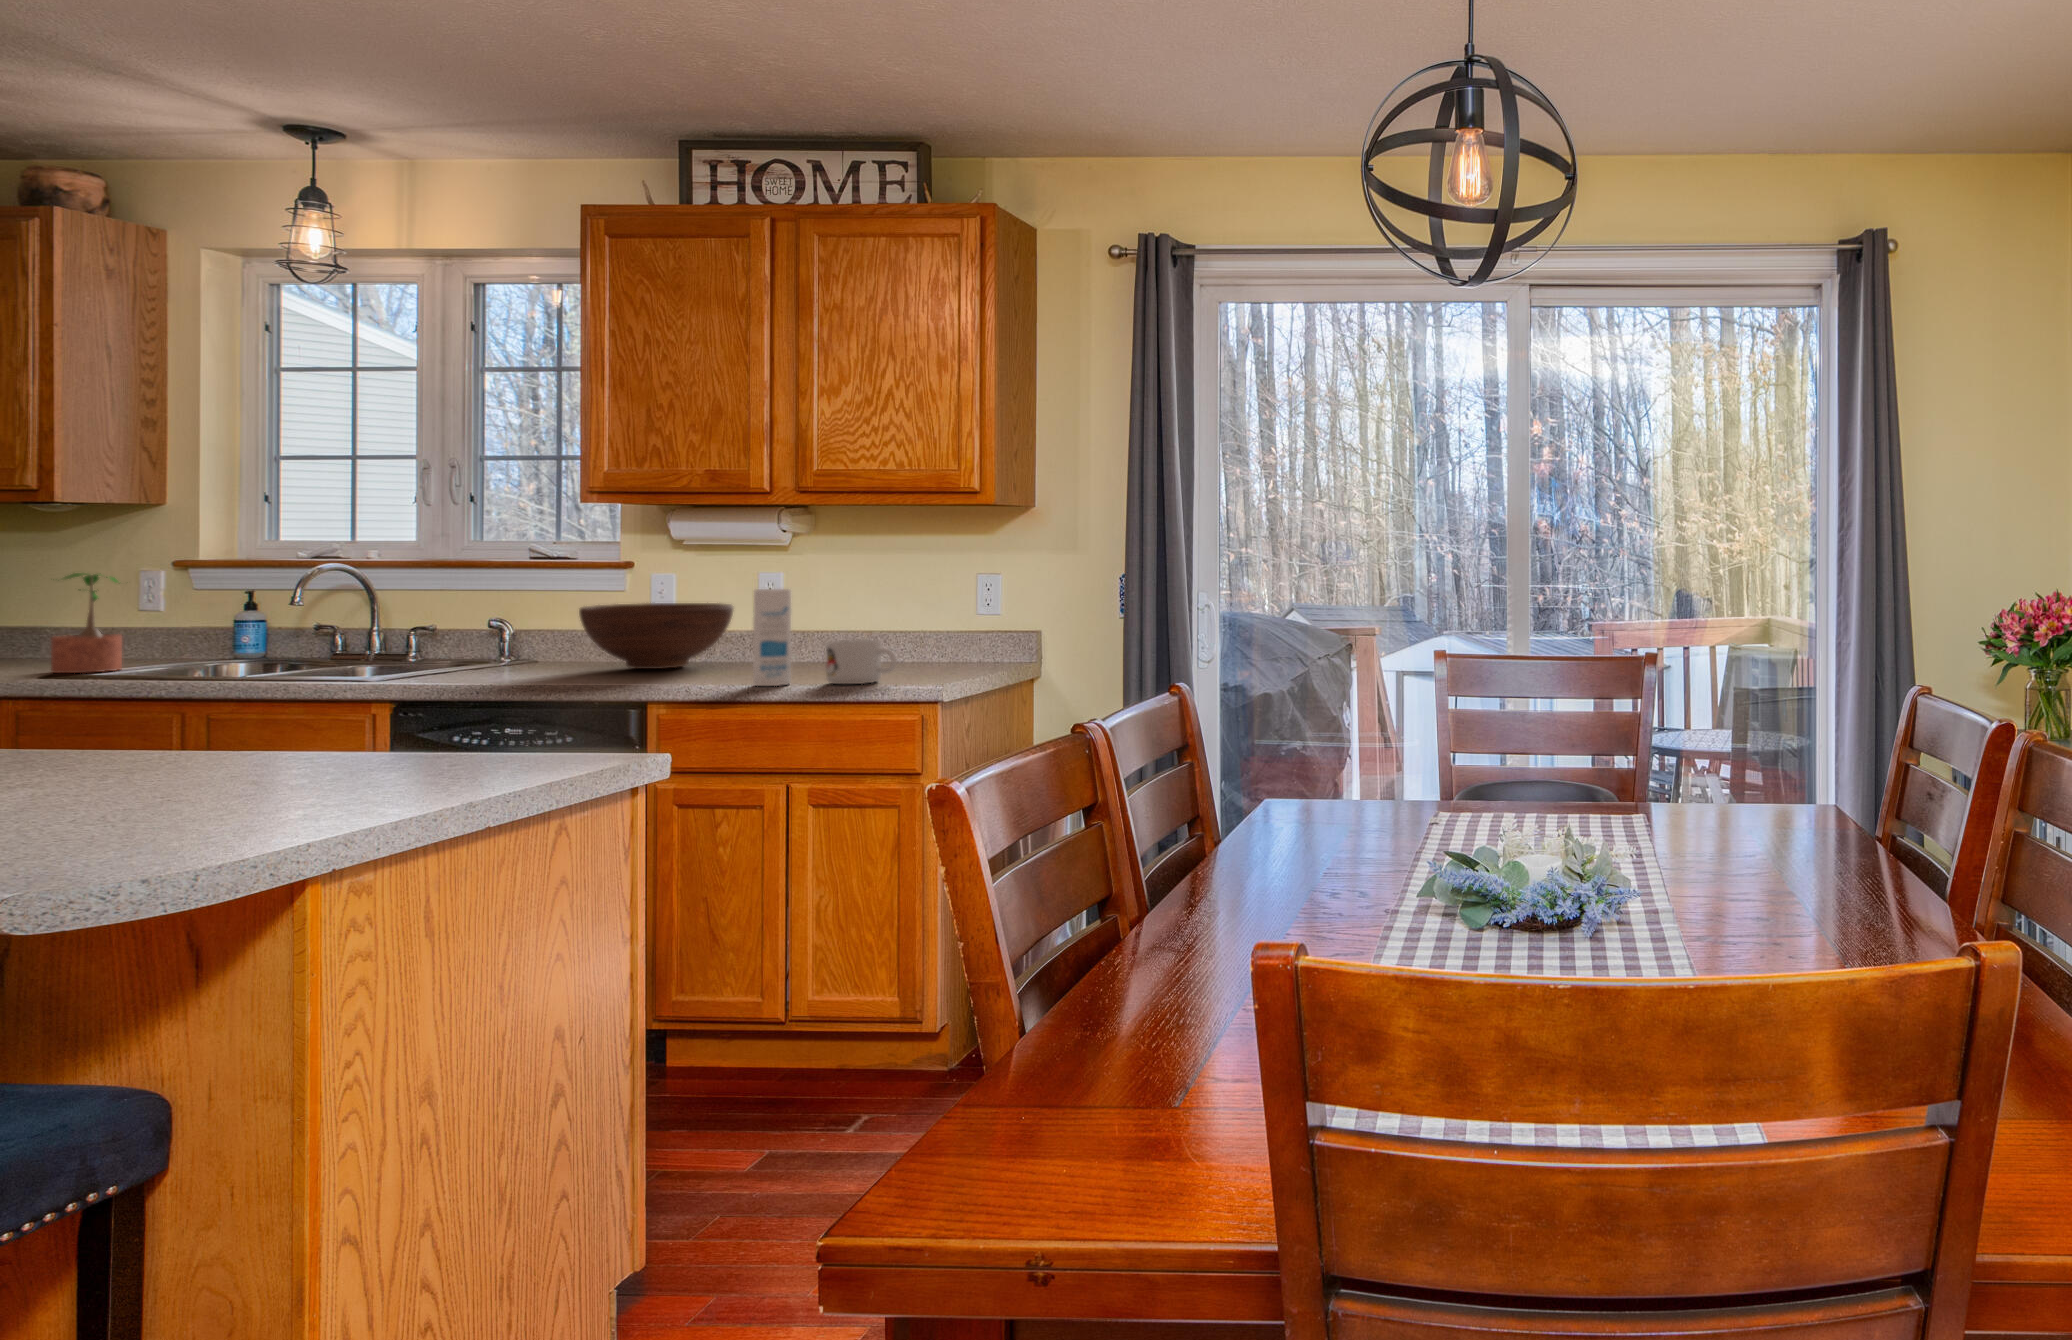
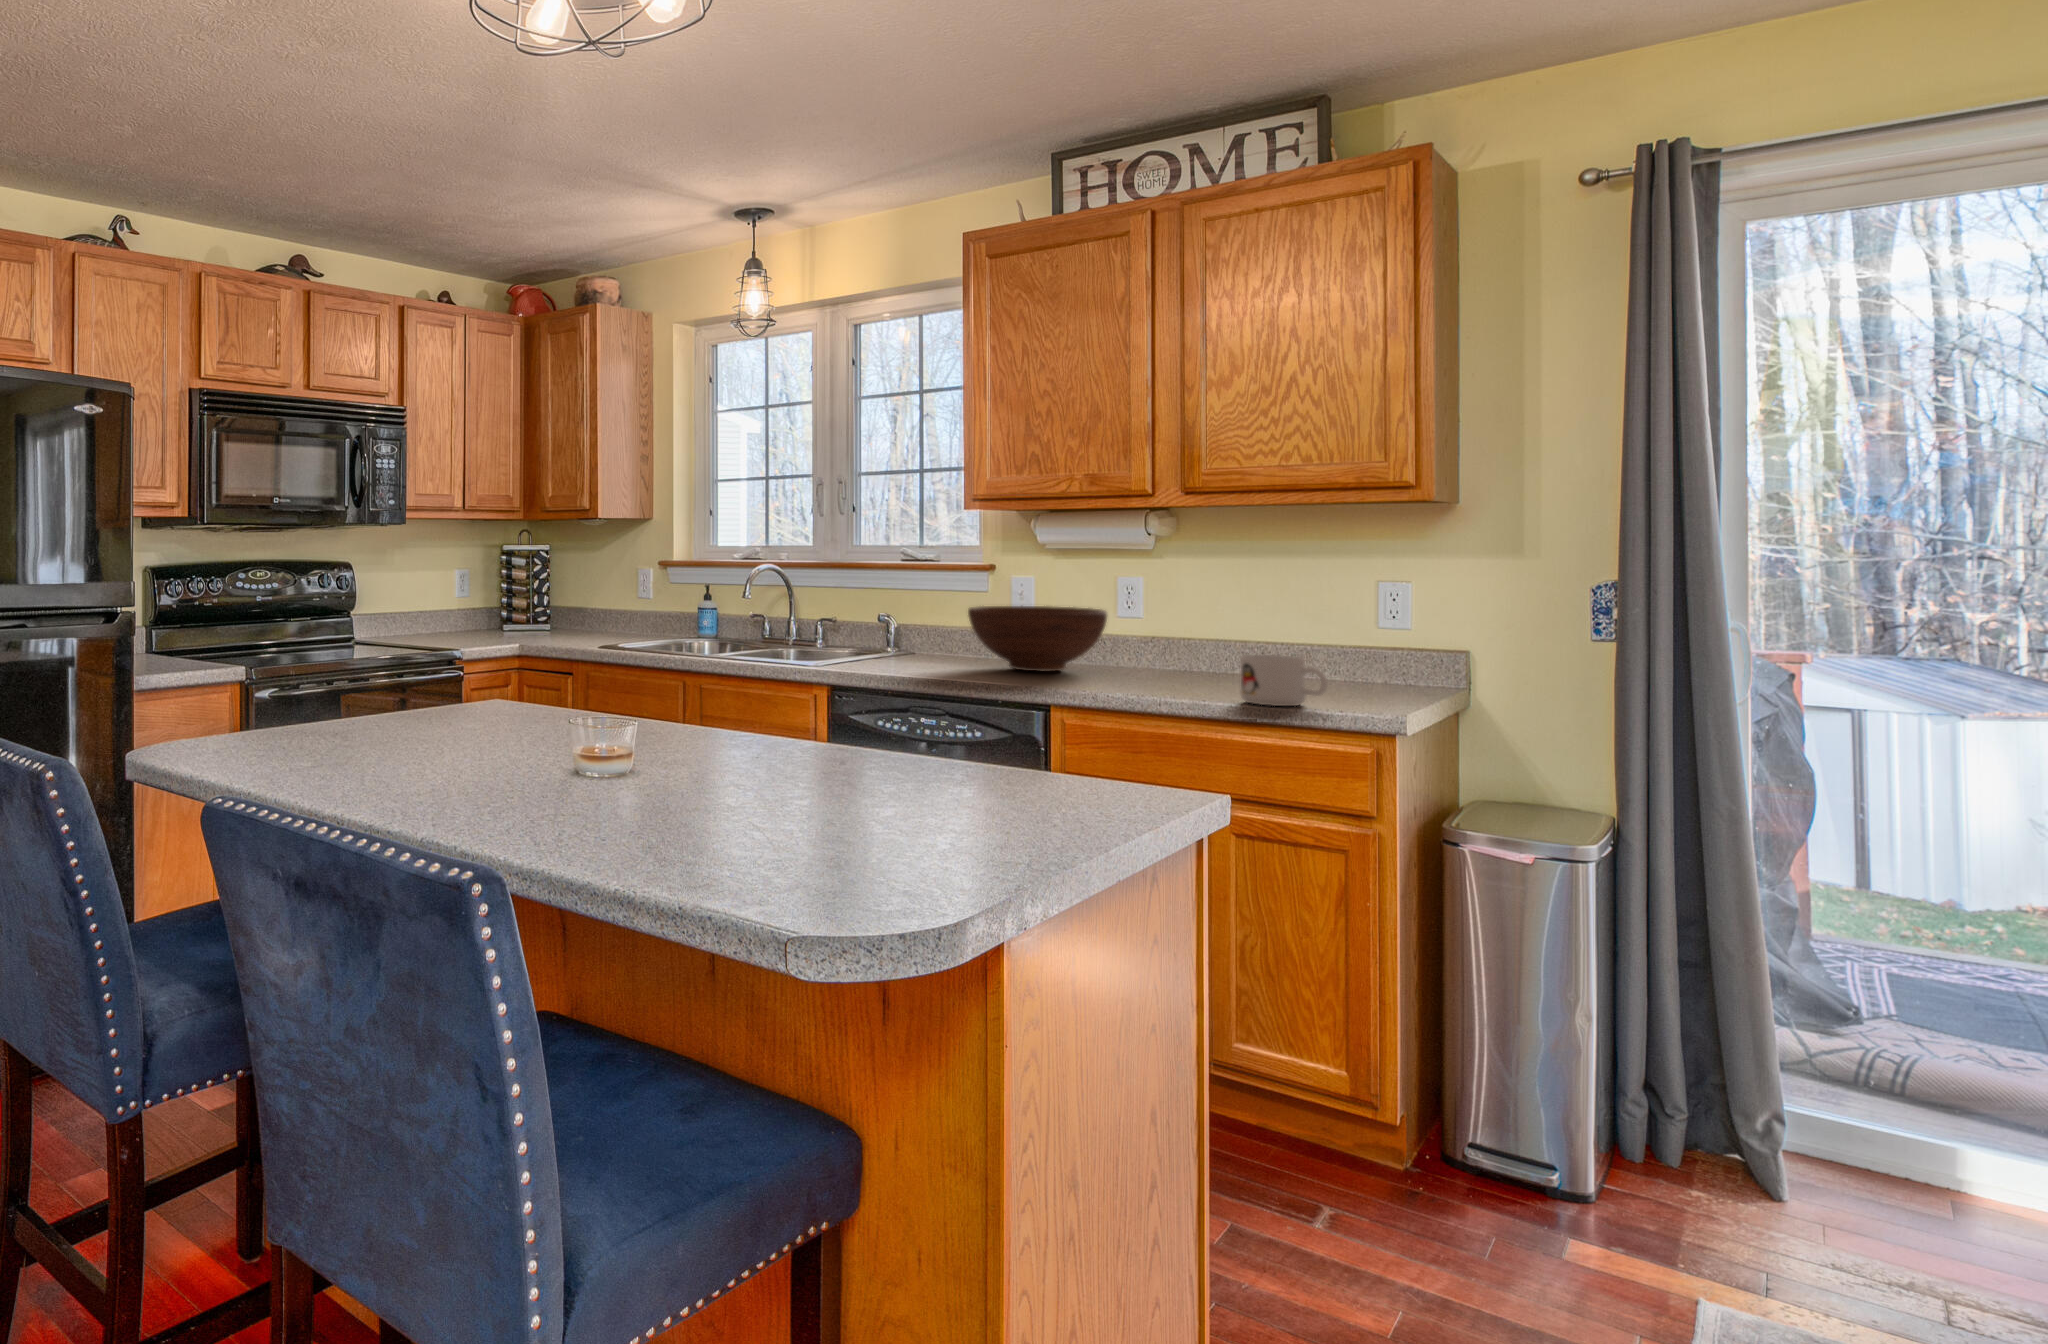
potted plant: present [51,573,122,673] -> none [598,569,641,645]
canister: present [753,589,791,686] -> none [1159,596,1200,701]

